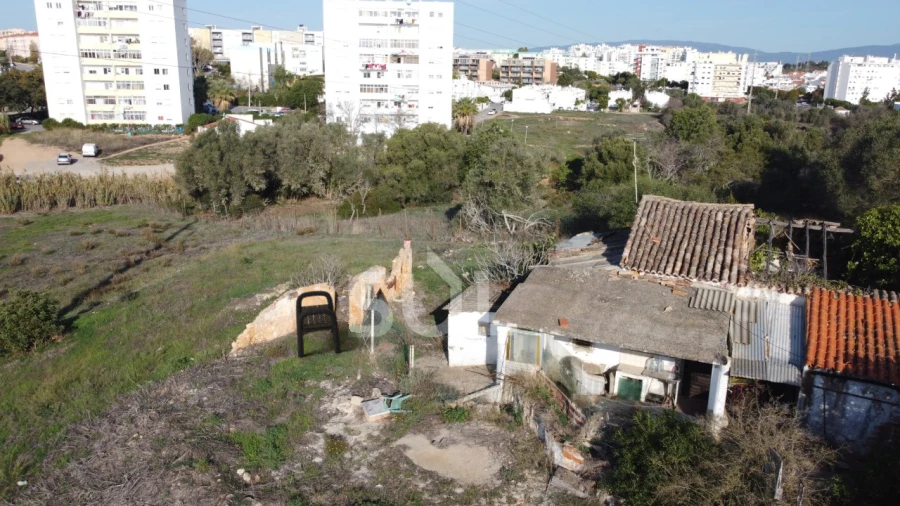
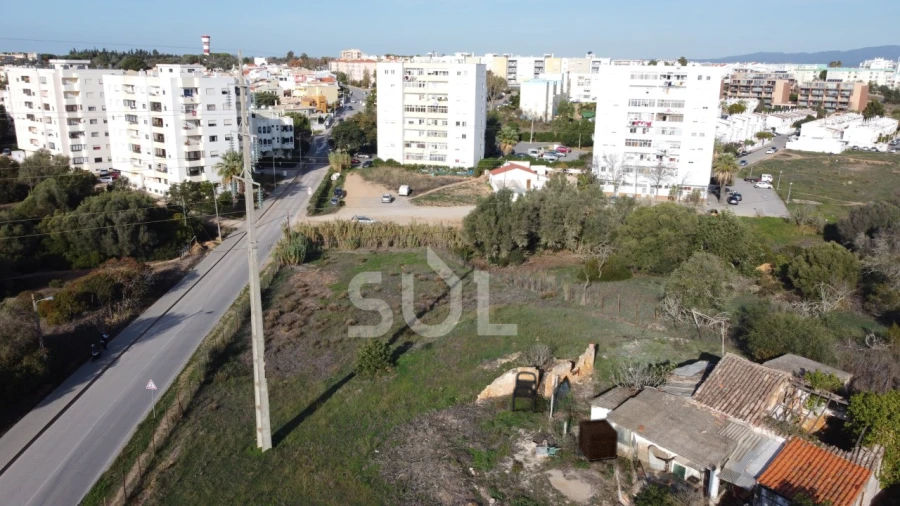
wooden crate: none [431,330,504,407] -> present [578,418,618,461]

